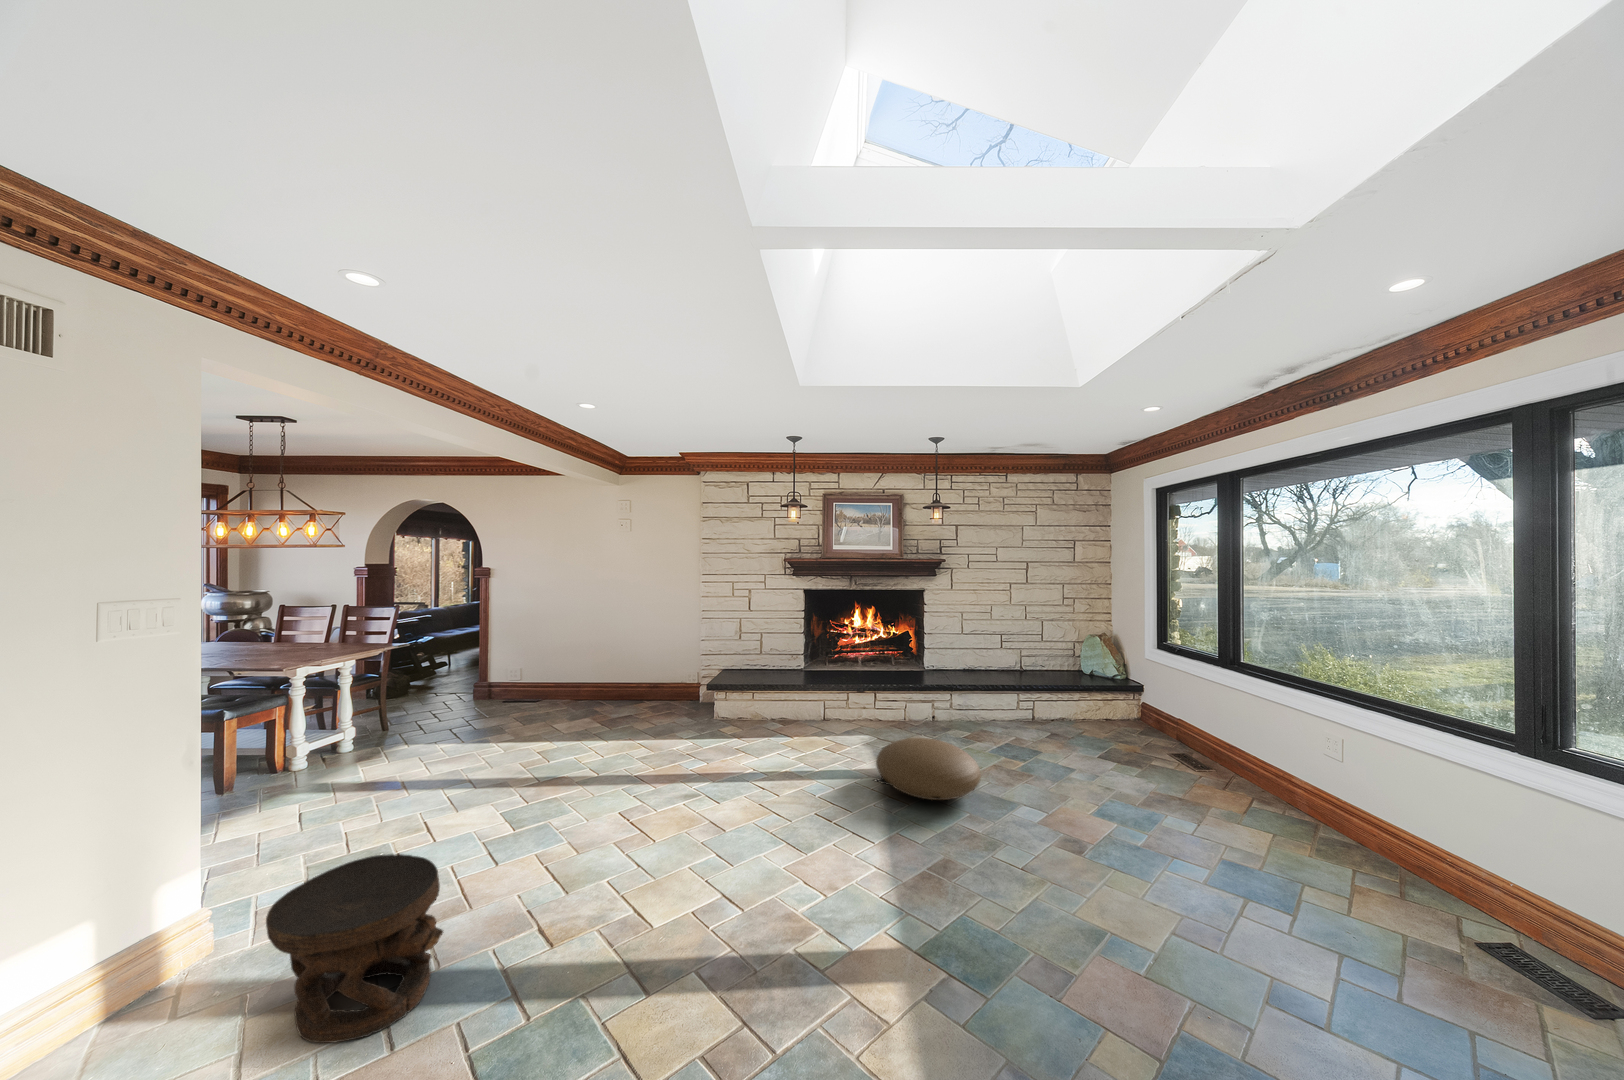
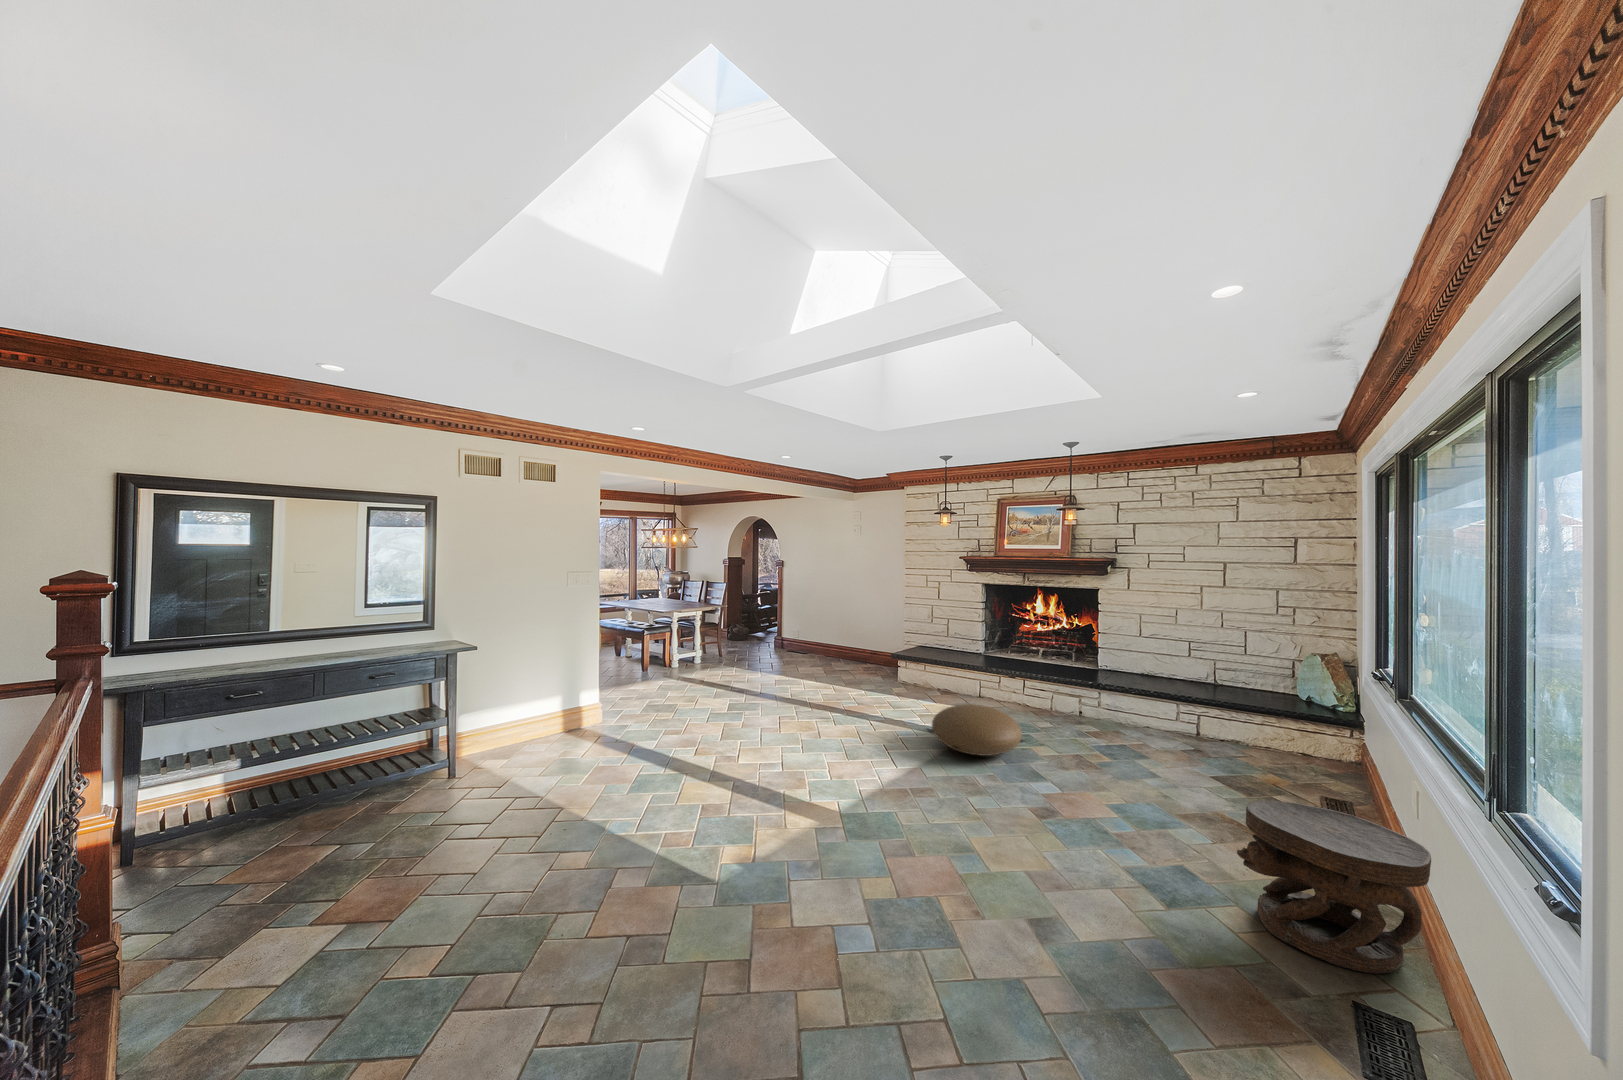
side table: present [266,854,444,1043] -> present [1237,801,1431,974]

